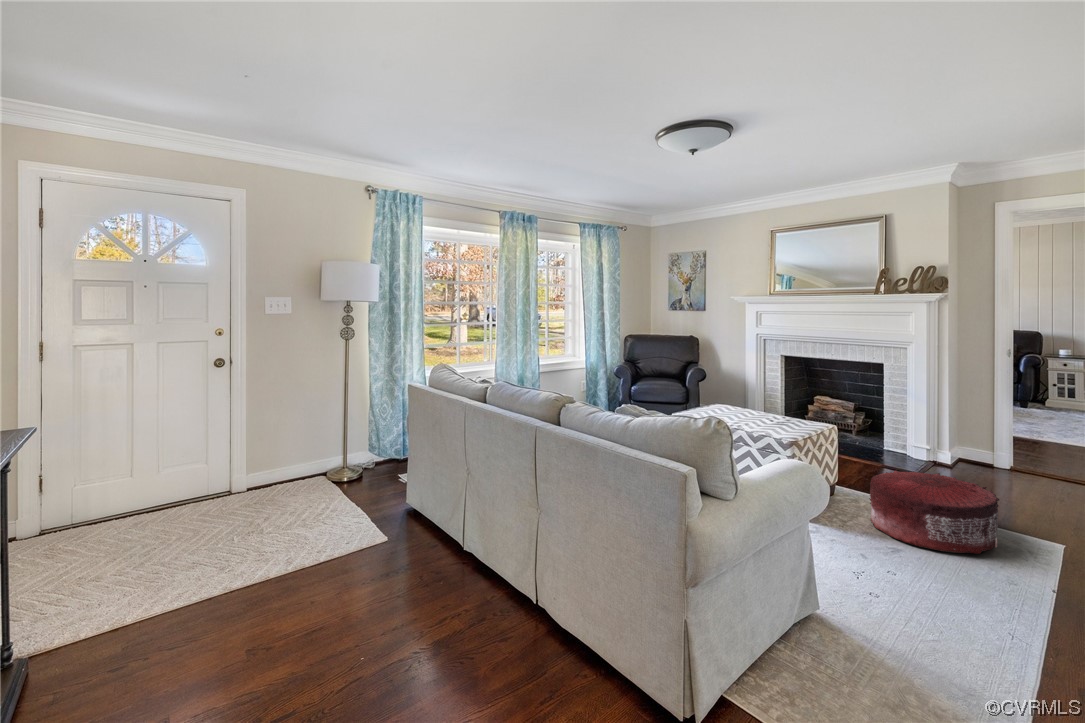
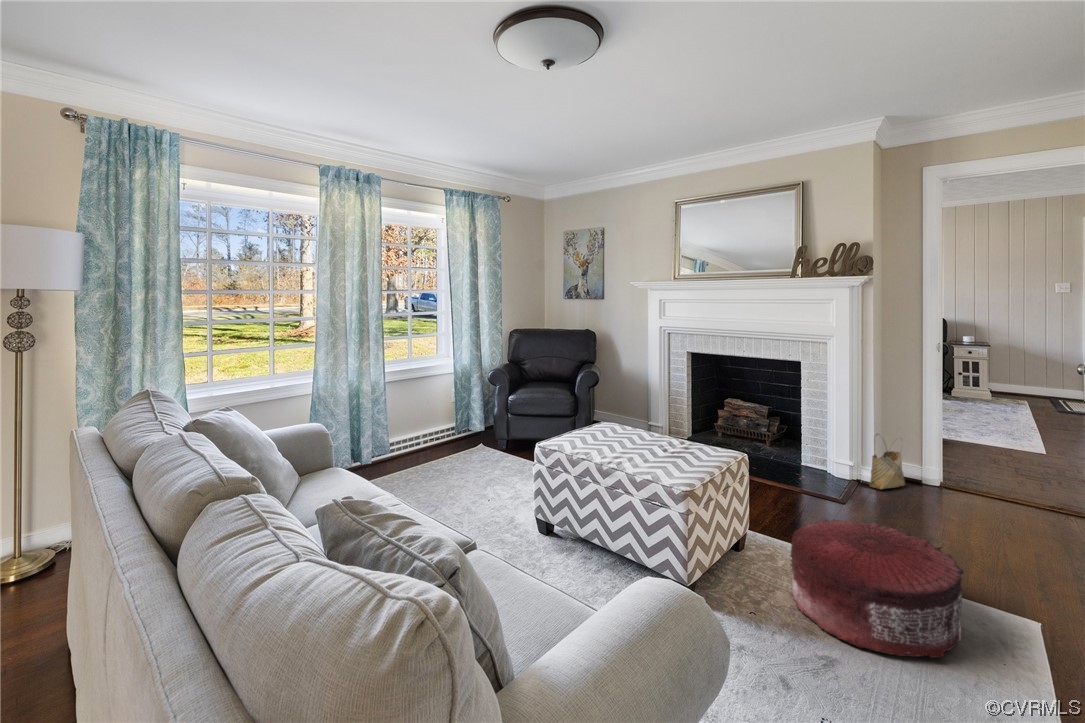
woven basket: none [944,423,977,468] -> present [869,435,905,489]

